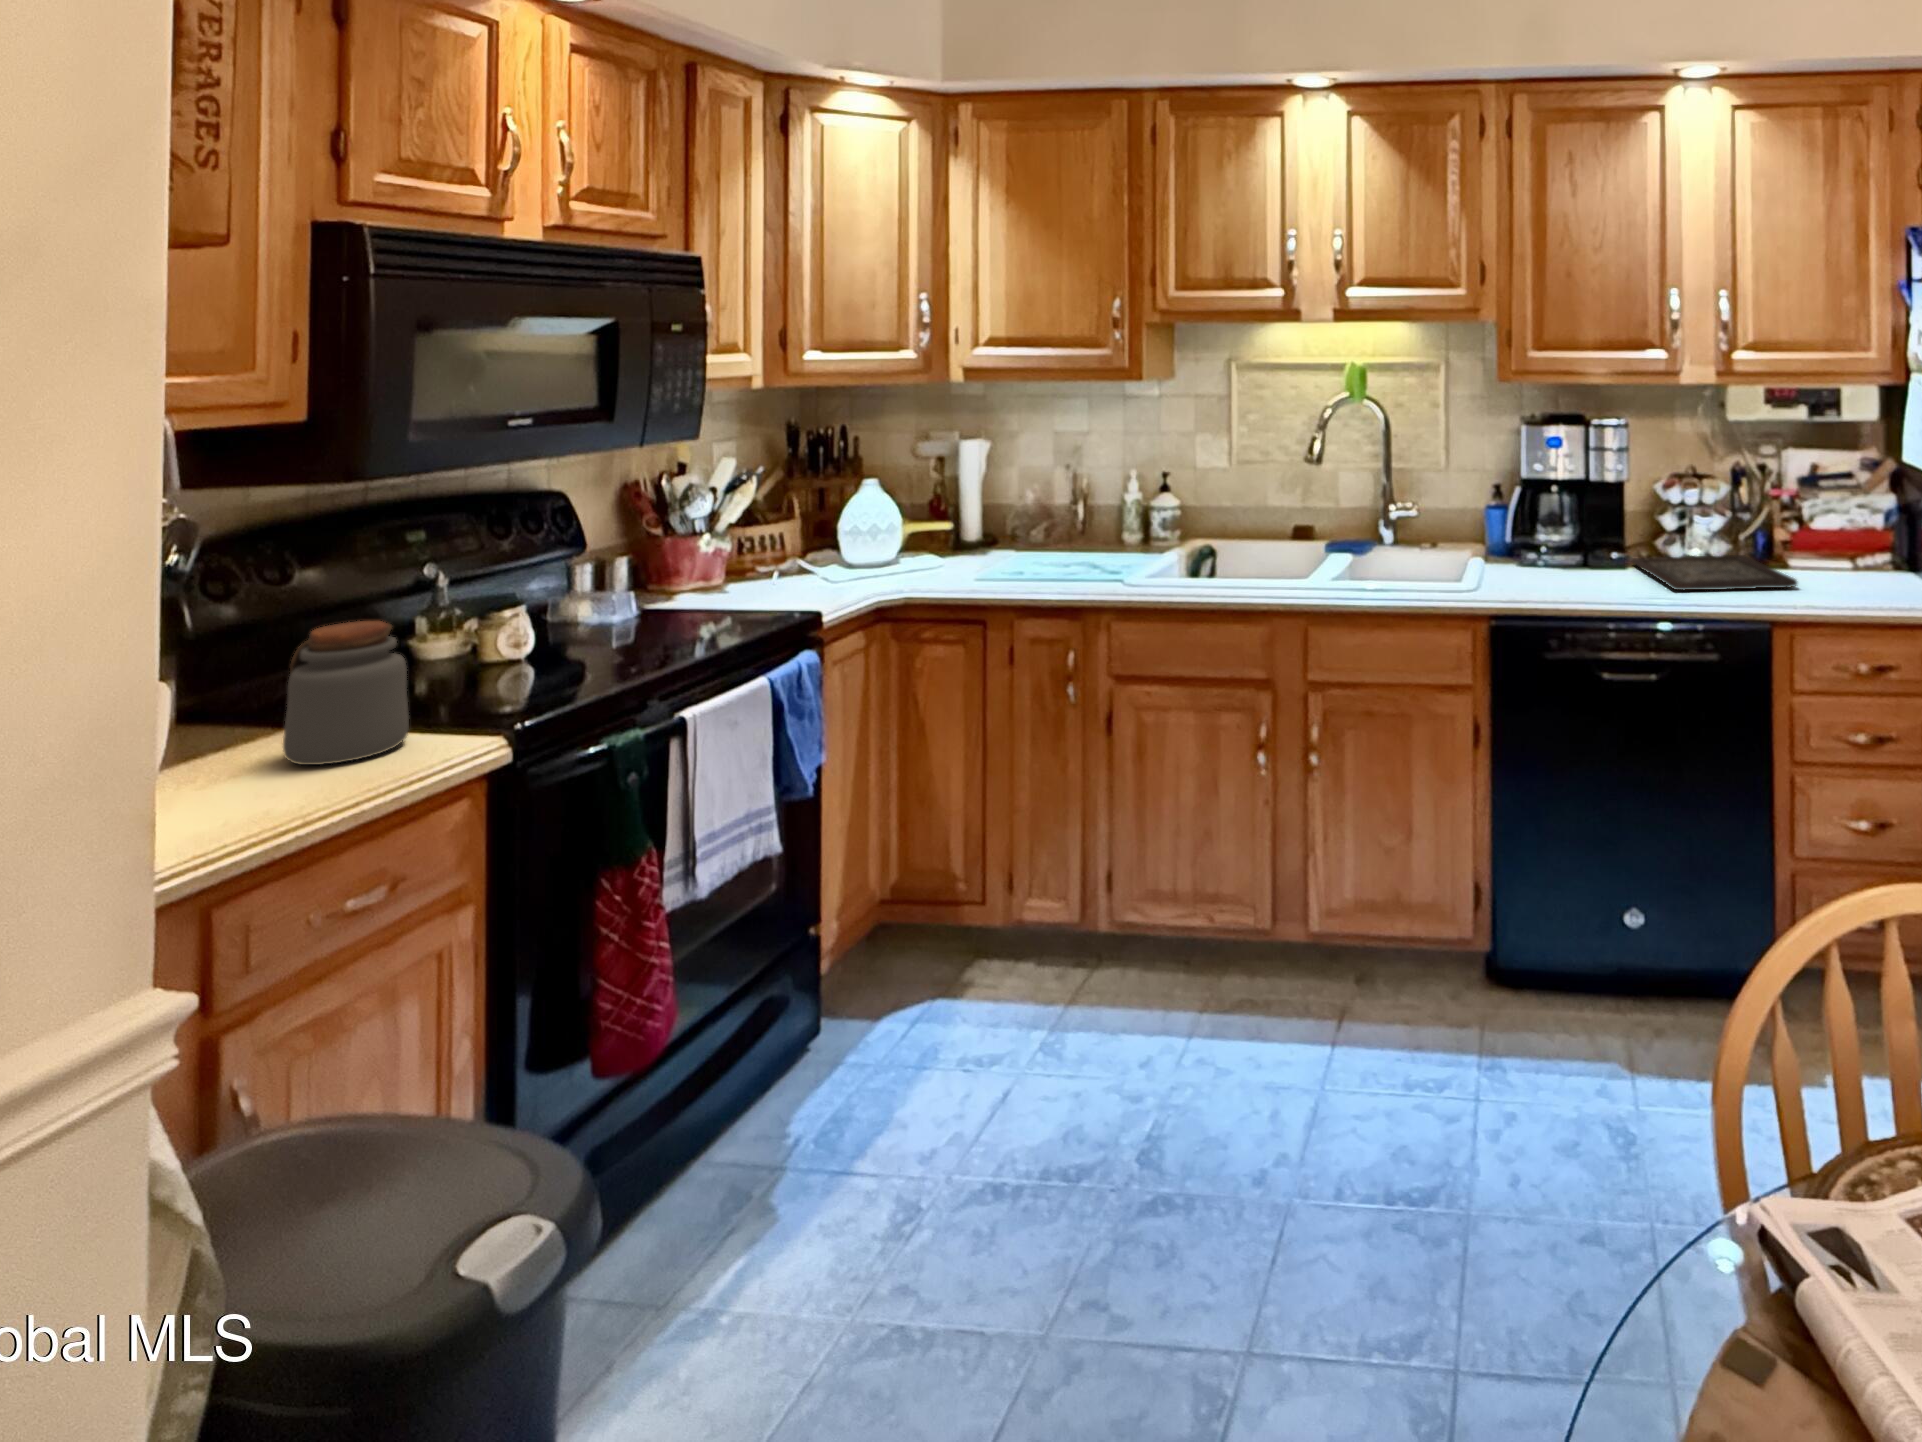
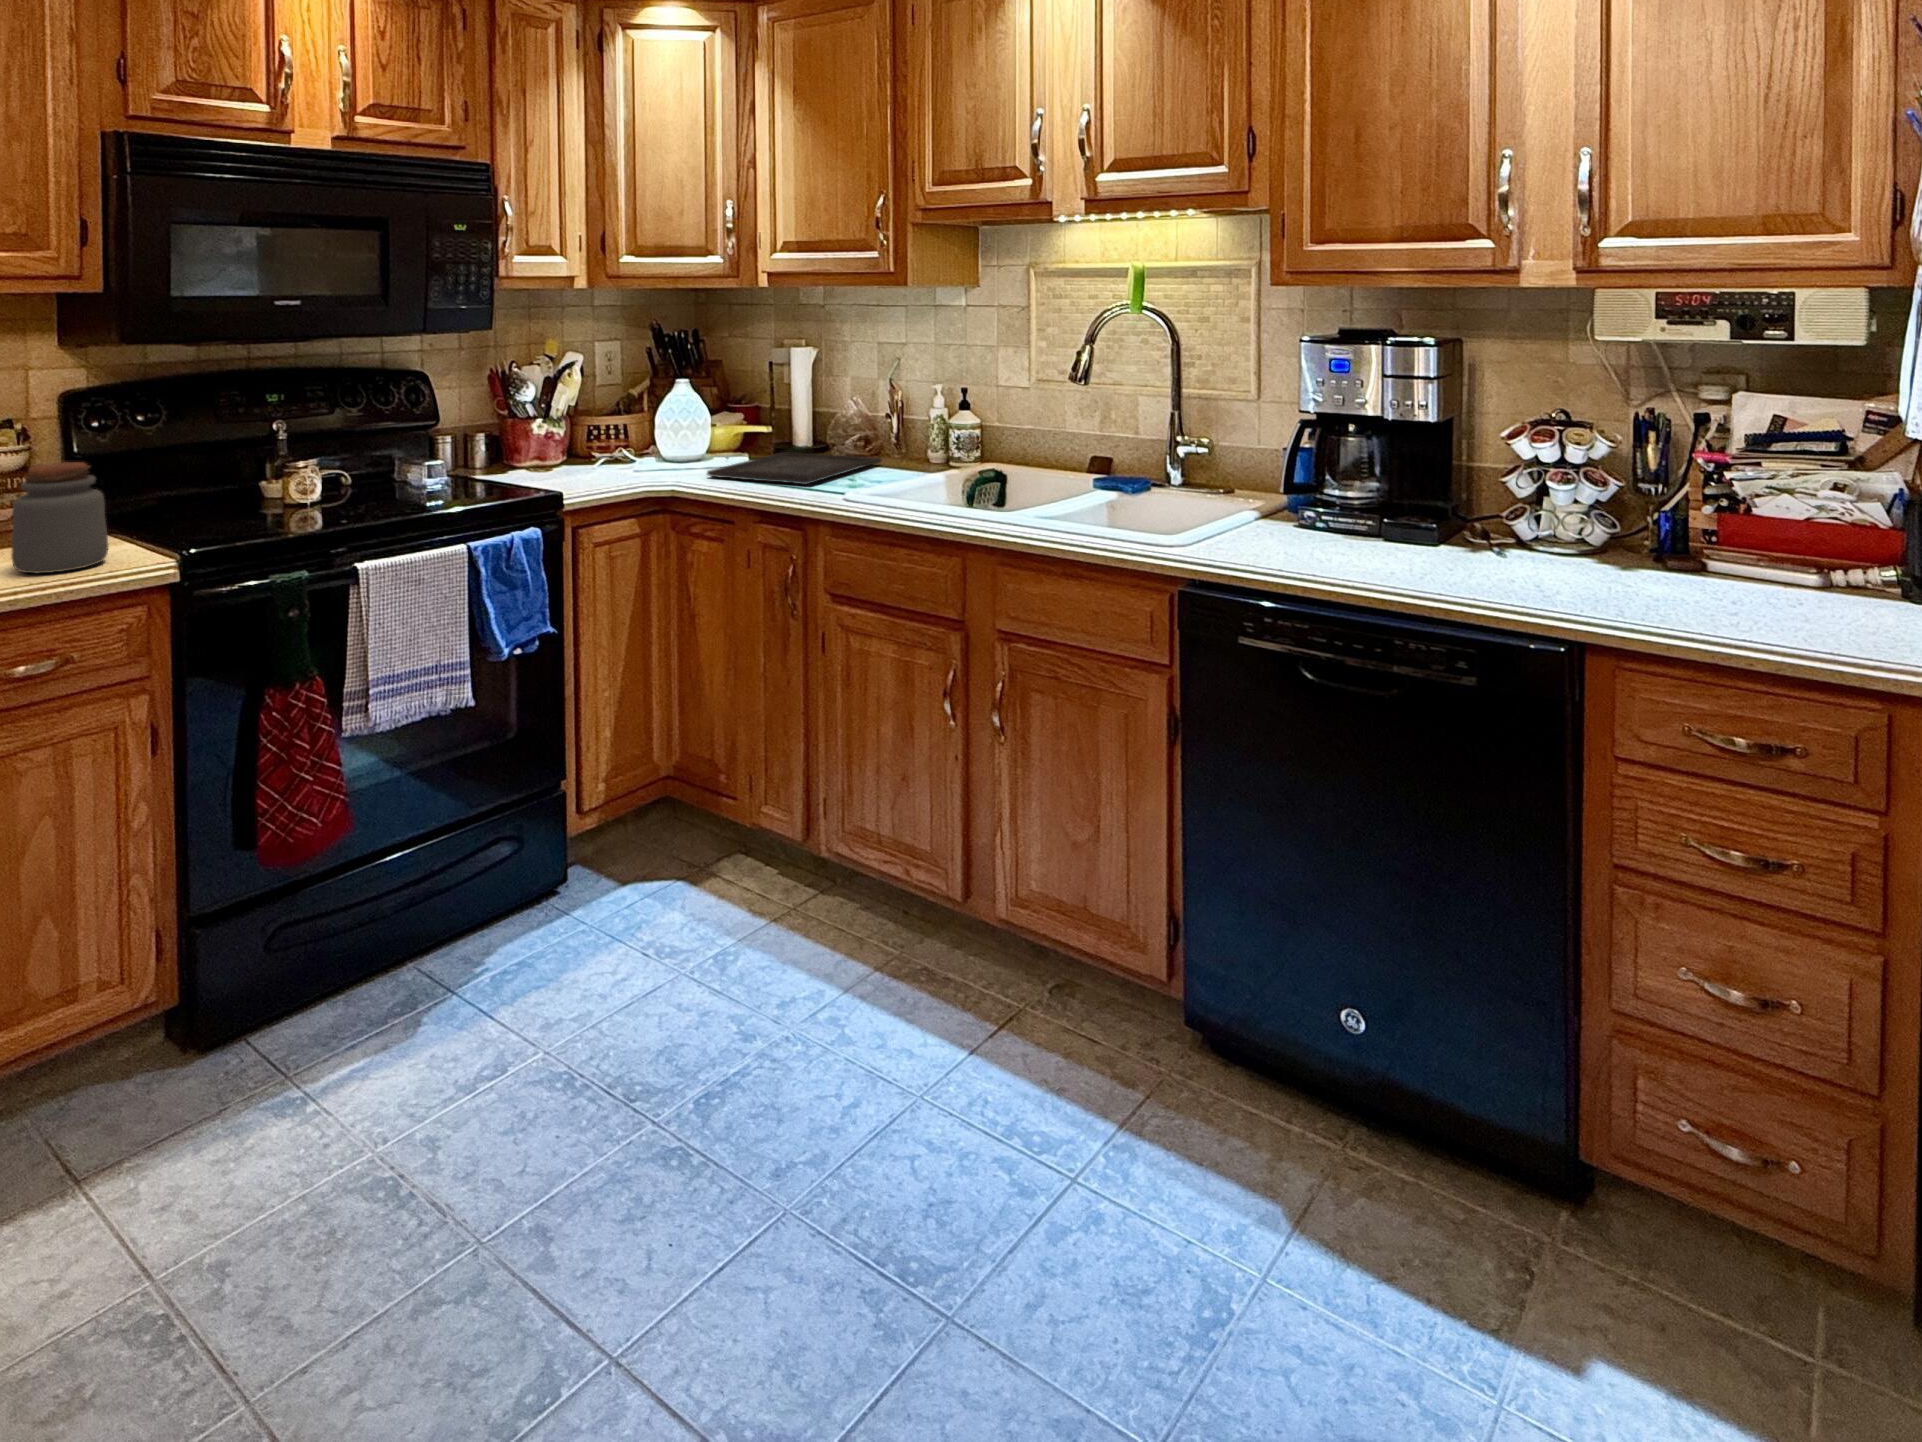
tray: present [1632,555,1797,590] -> present [707,452,882,484]

